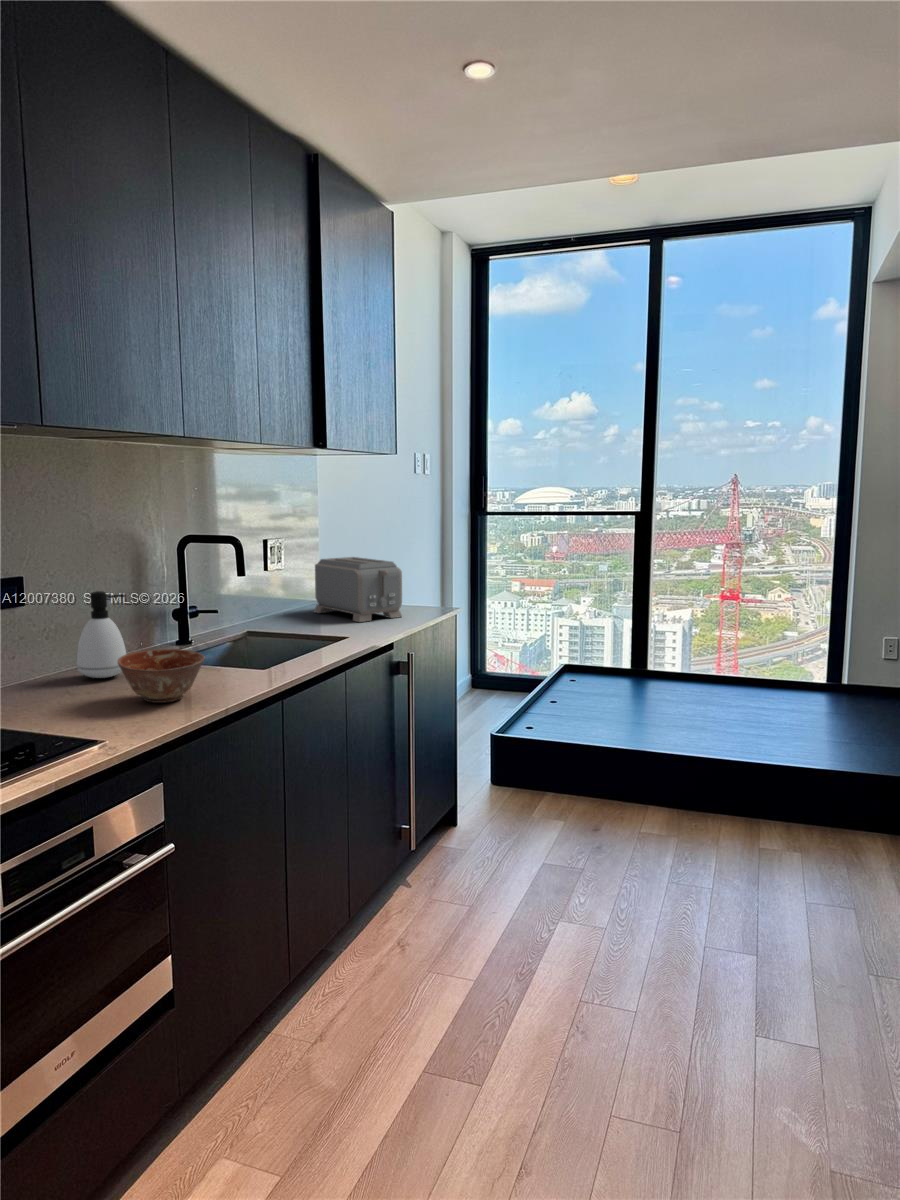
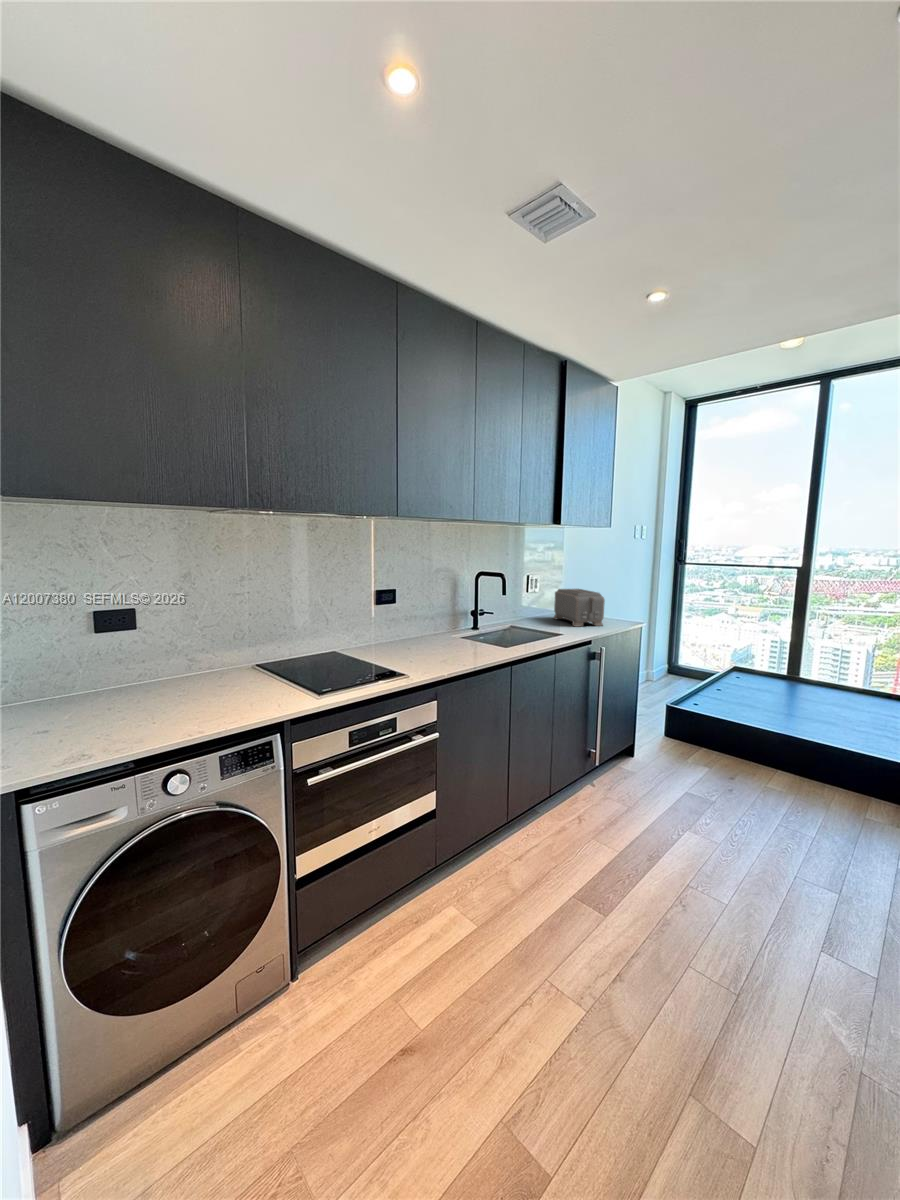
soap dispenser: present [77,591,126,678] -> none [416,599,441,643]
ceramic bowl: present [118,649,205,703] -> none [427,631,470,659]

